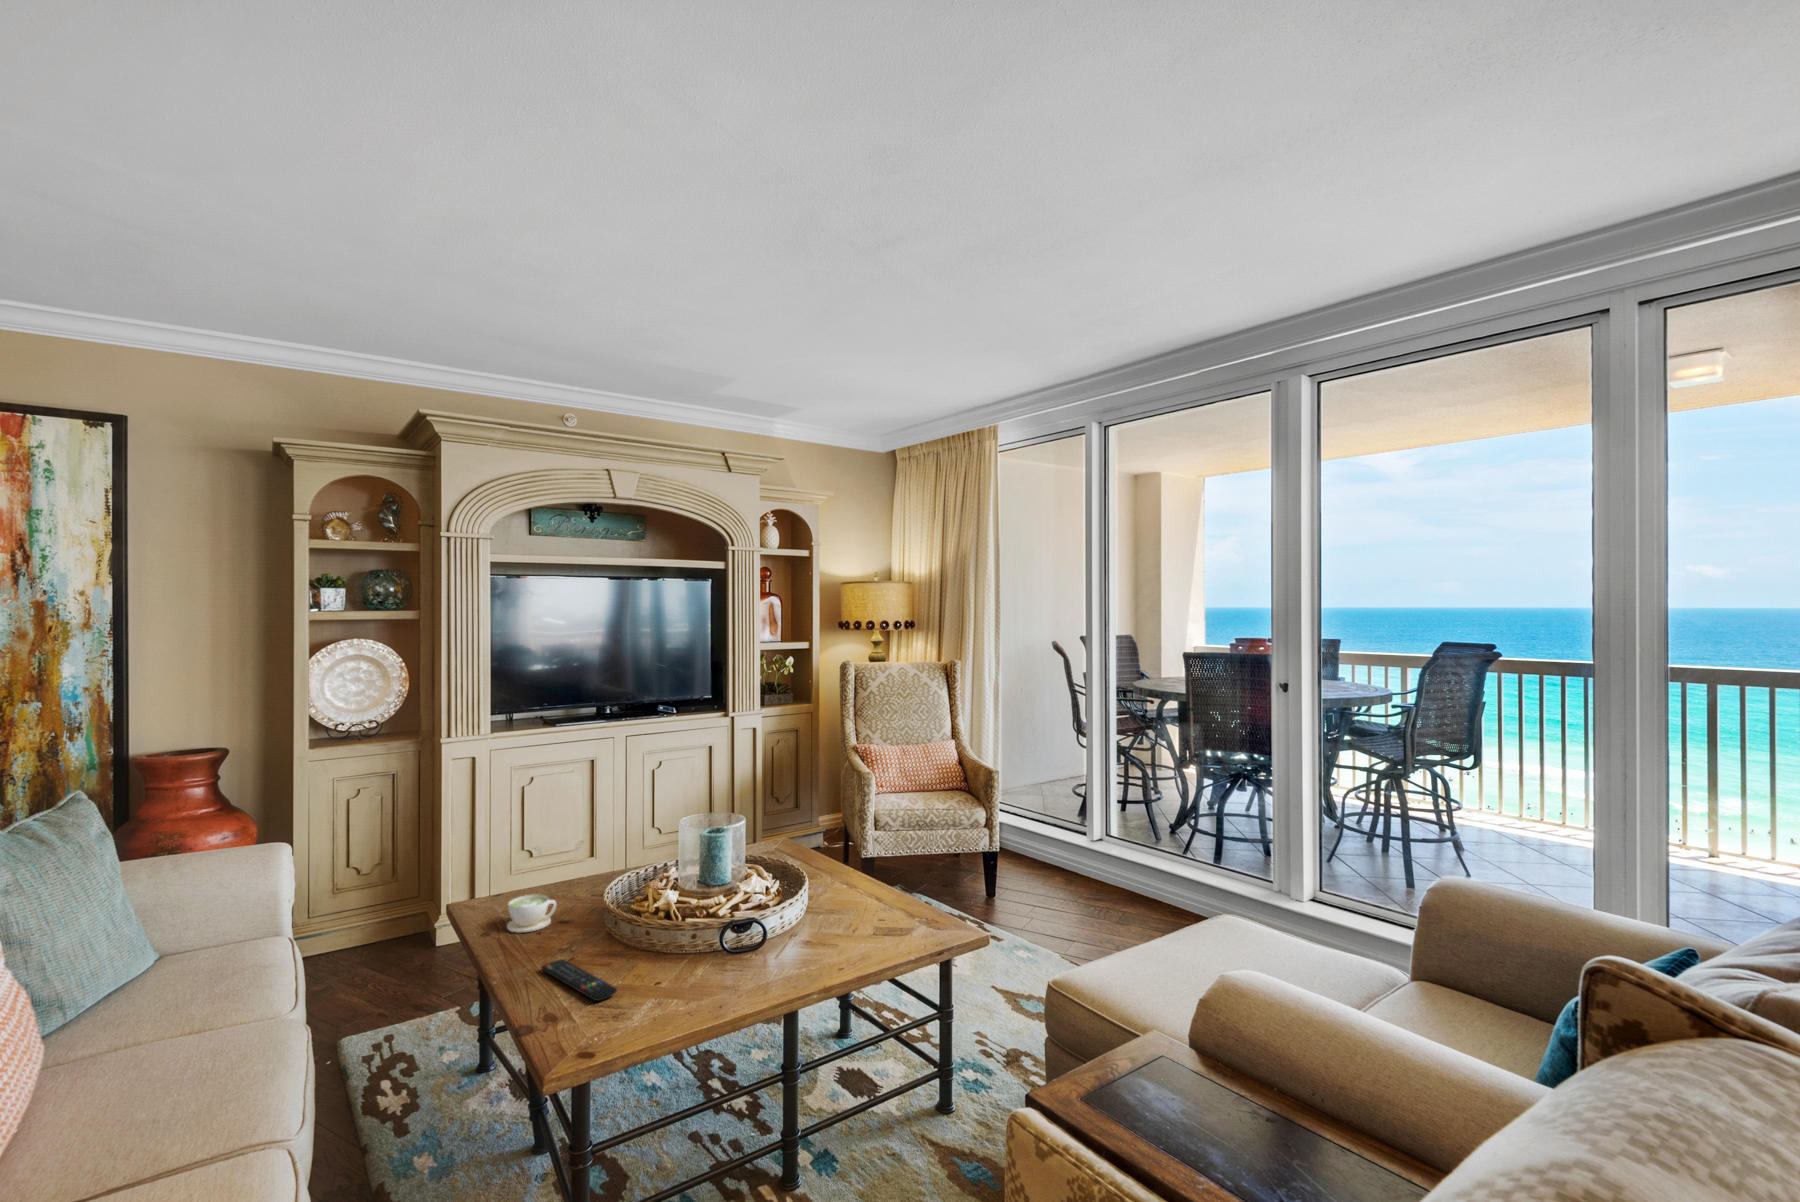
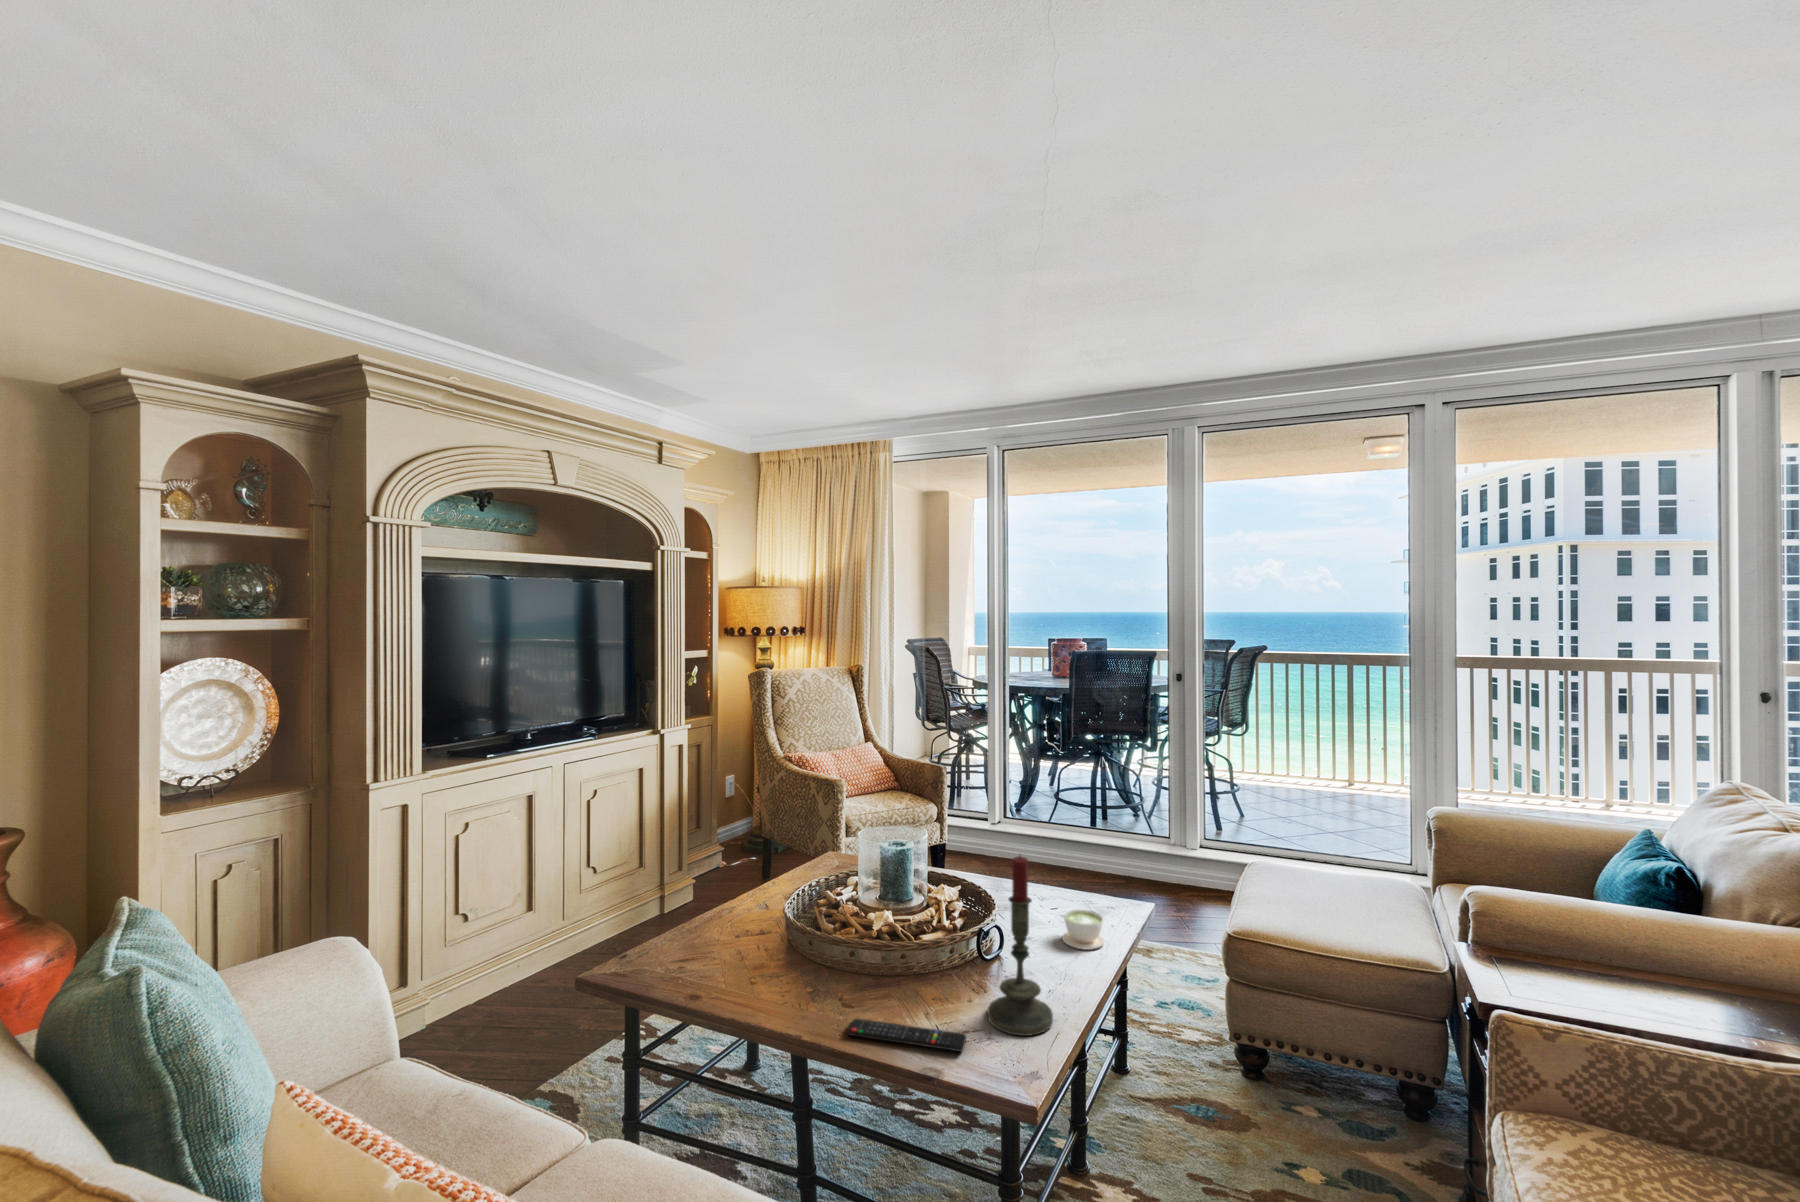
candle: none [658,831,721,1004] -> present [988,856,1053,1036]
coffee cup: present [507,894,556,933] -> present [1063,910,1104,950]

